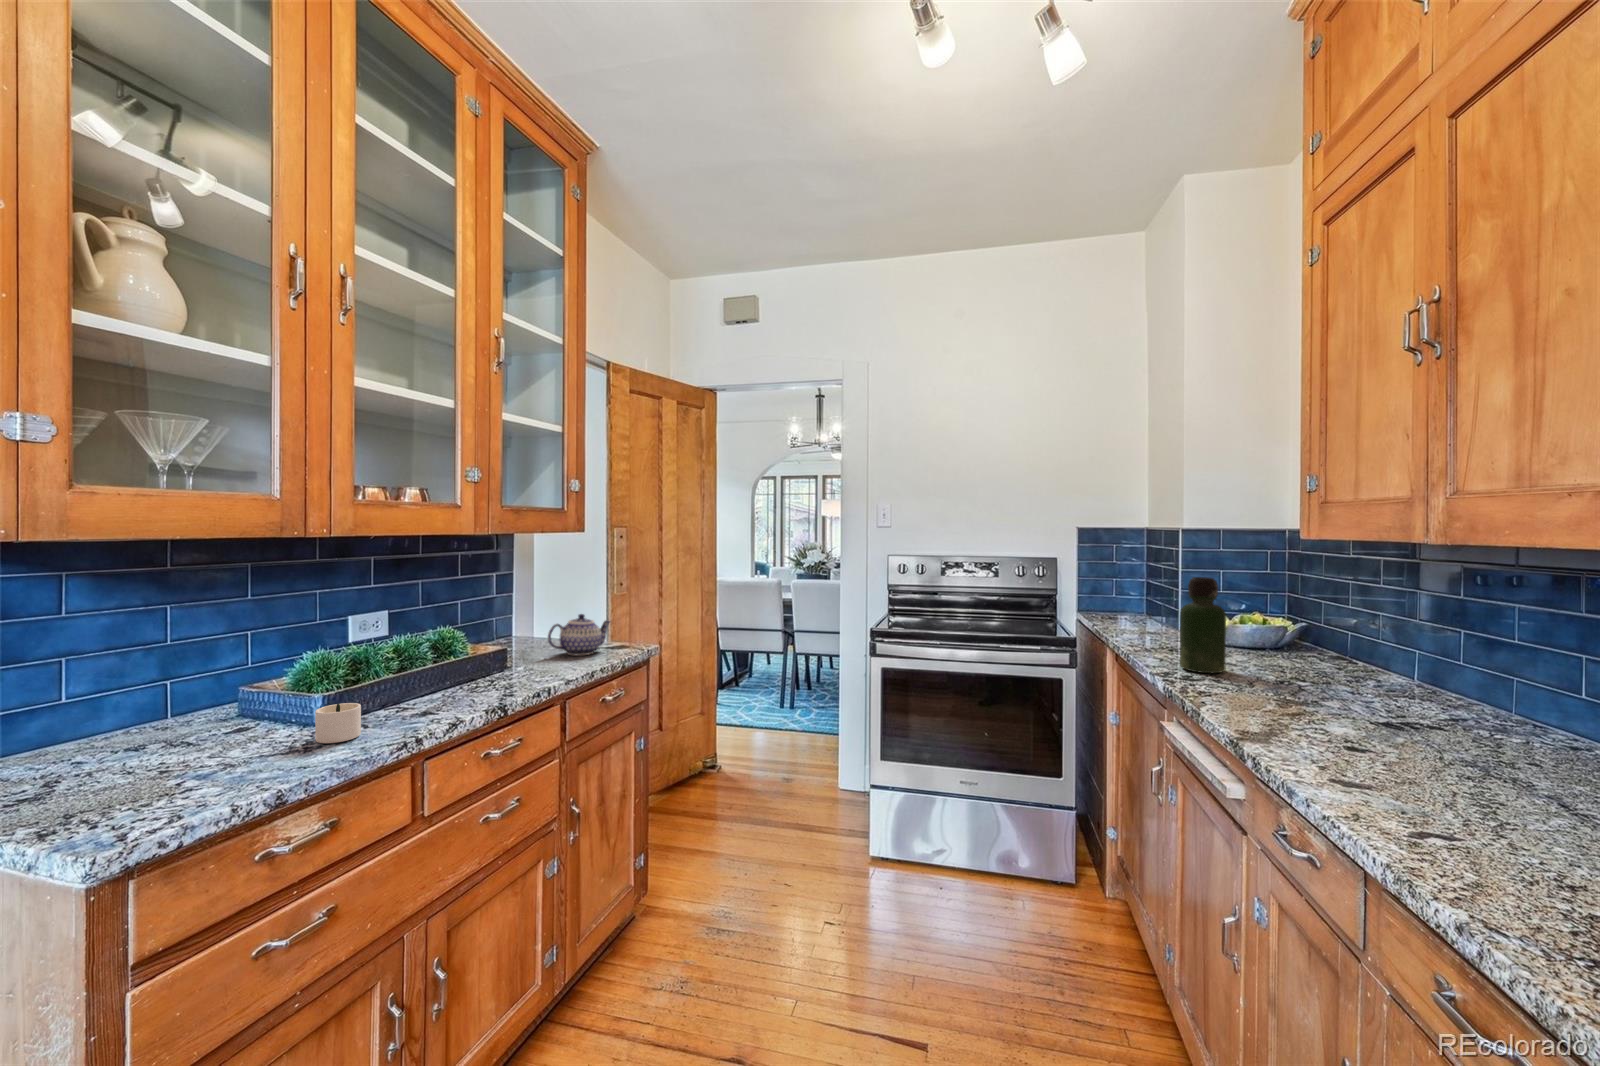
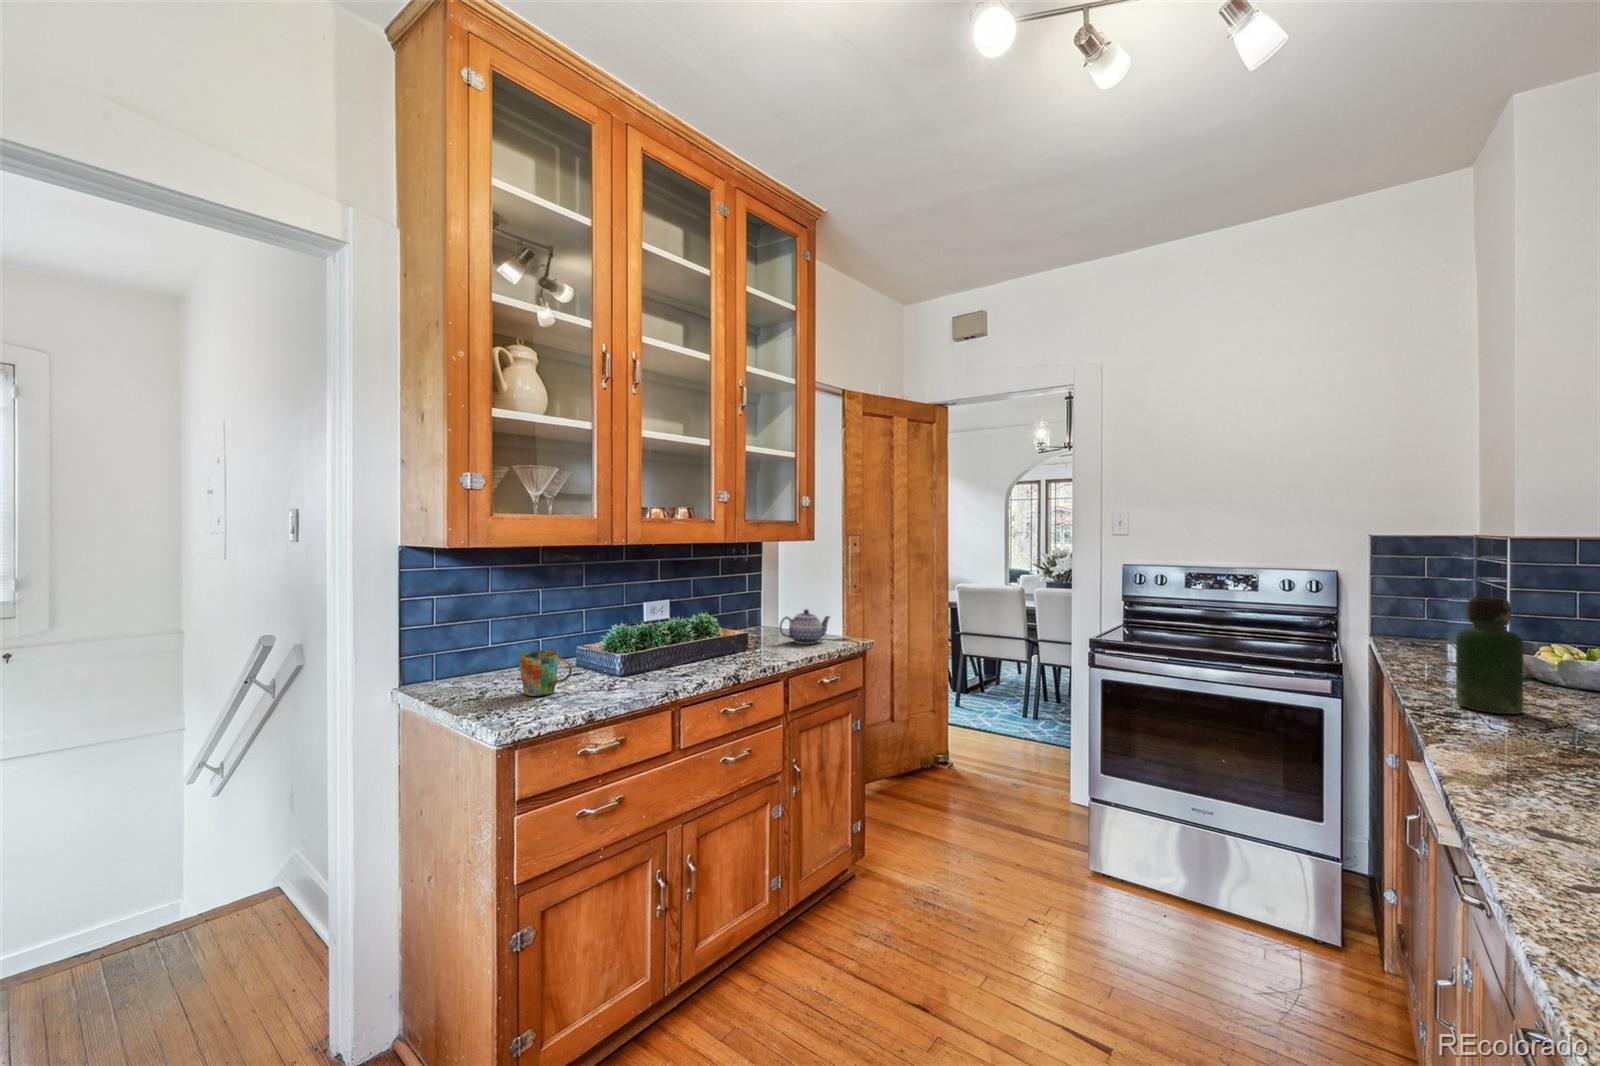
mug: none [130,701,235,778] -> present [520,651,572,696]
candle: present [315,703,361,743] -> none [615,661,653,688]

